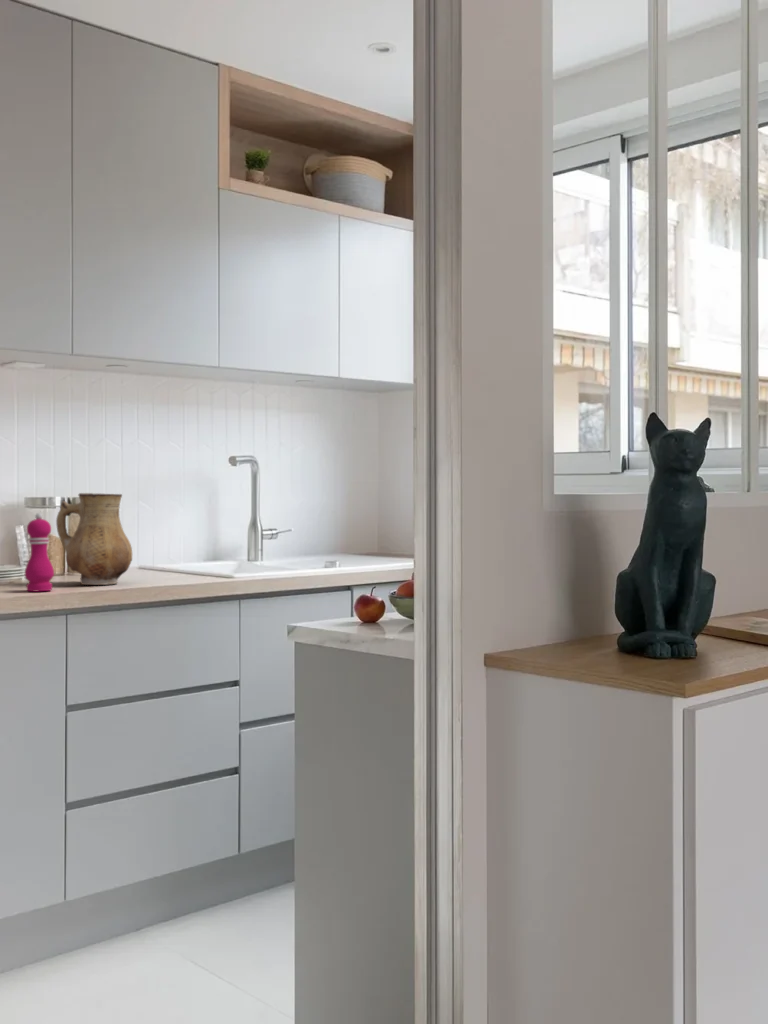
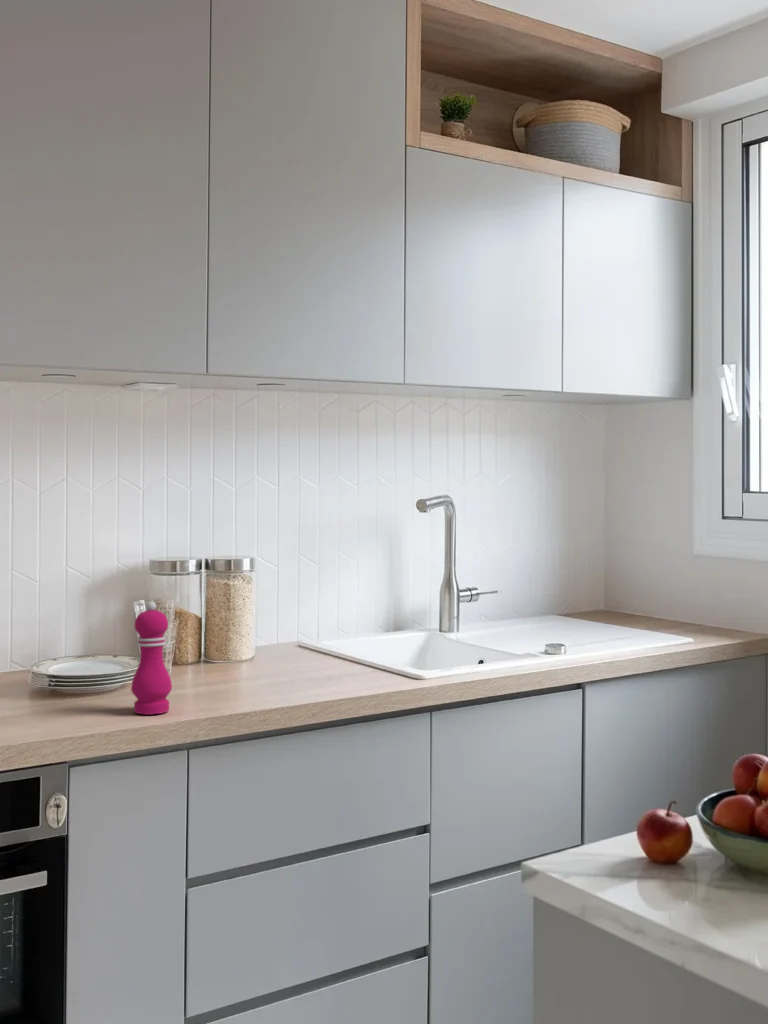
ceramic pitcher: present [56,493,132,585] -> none [181,565,283,696]

